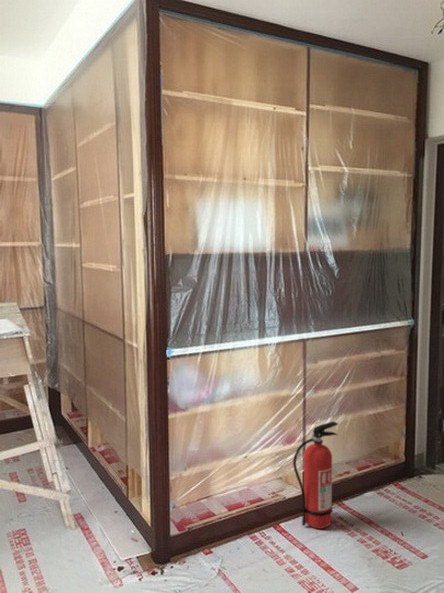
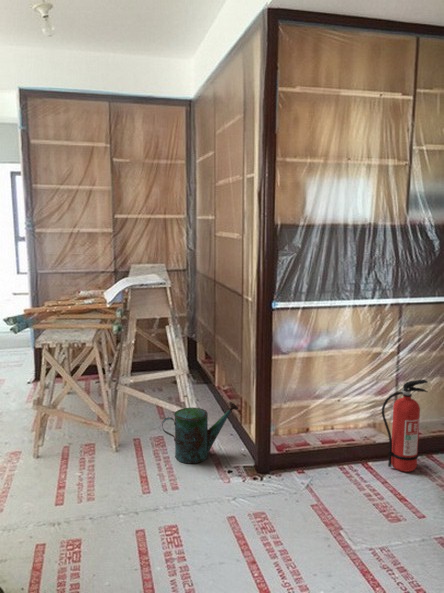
watering can: none [25,474,126,567] -> present [162,402,238,463]

